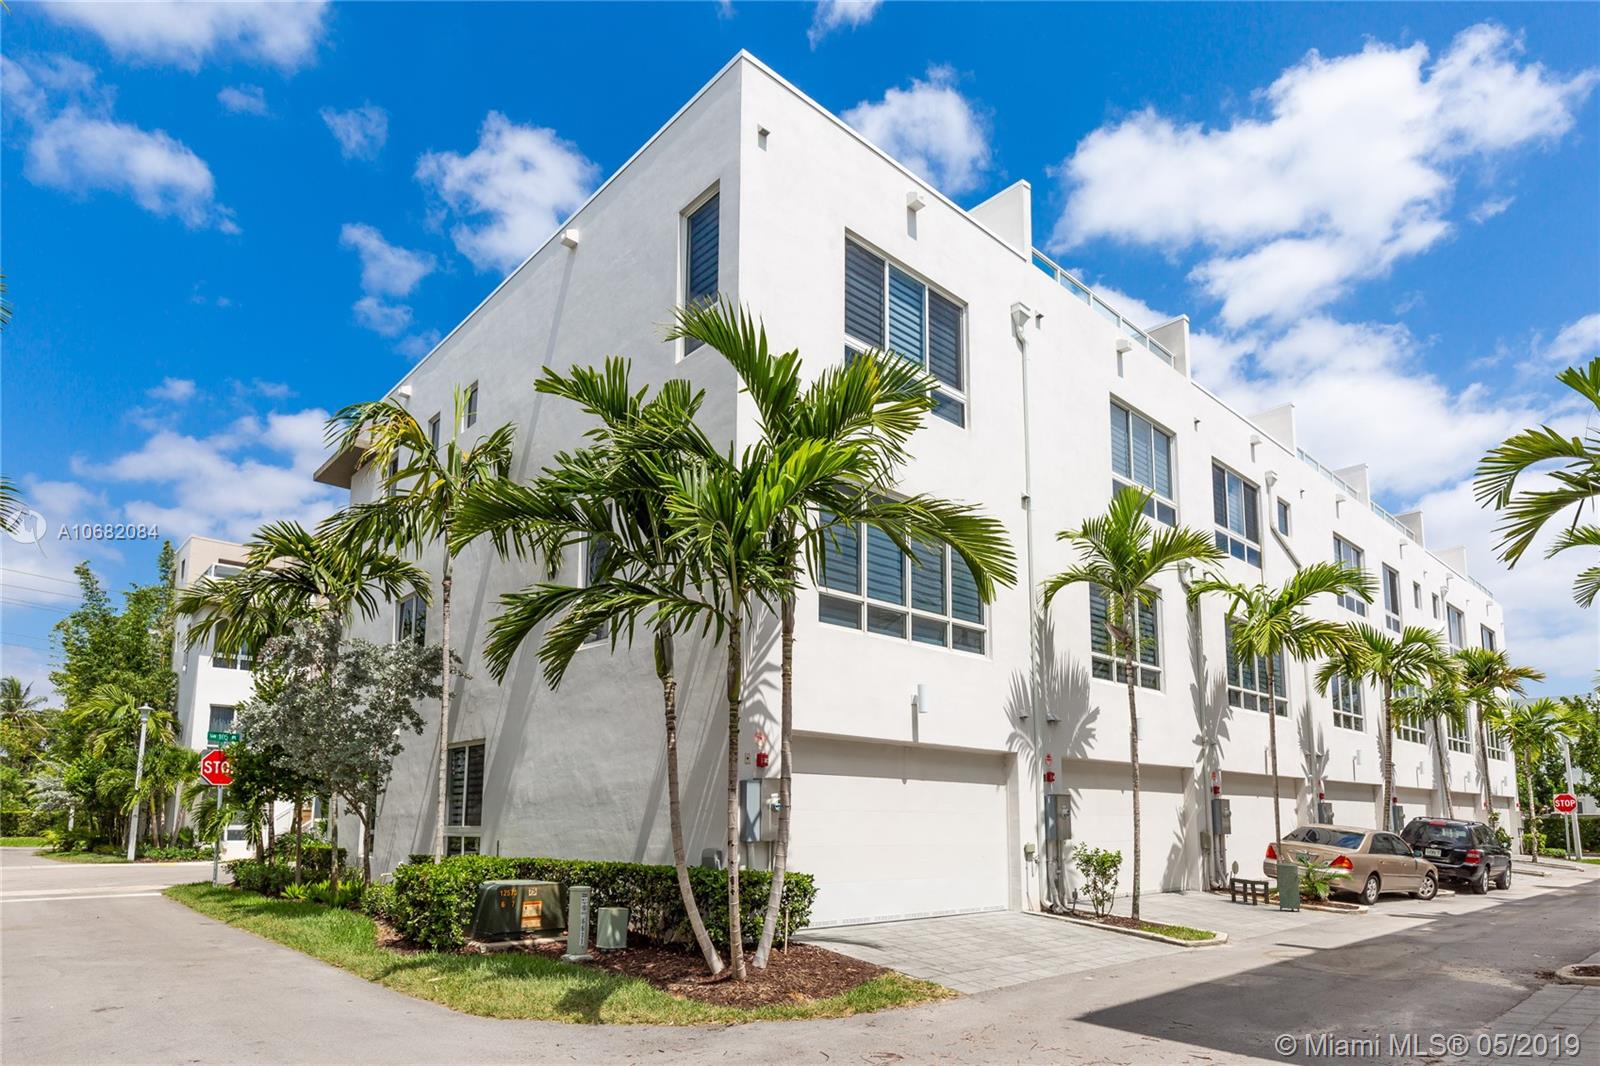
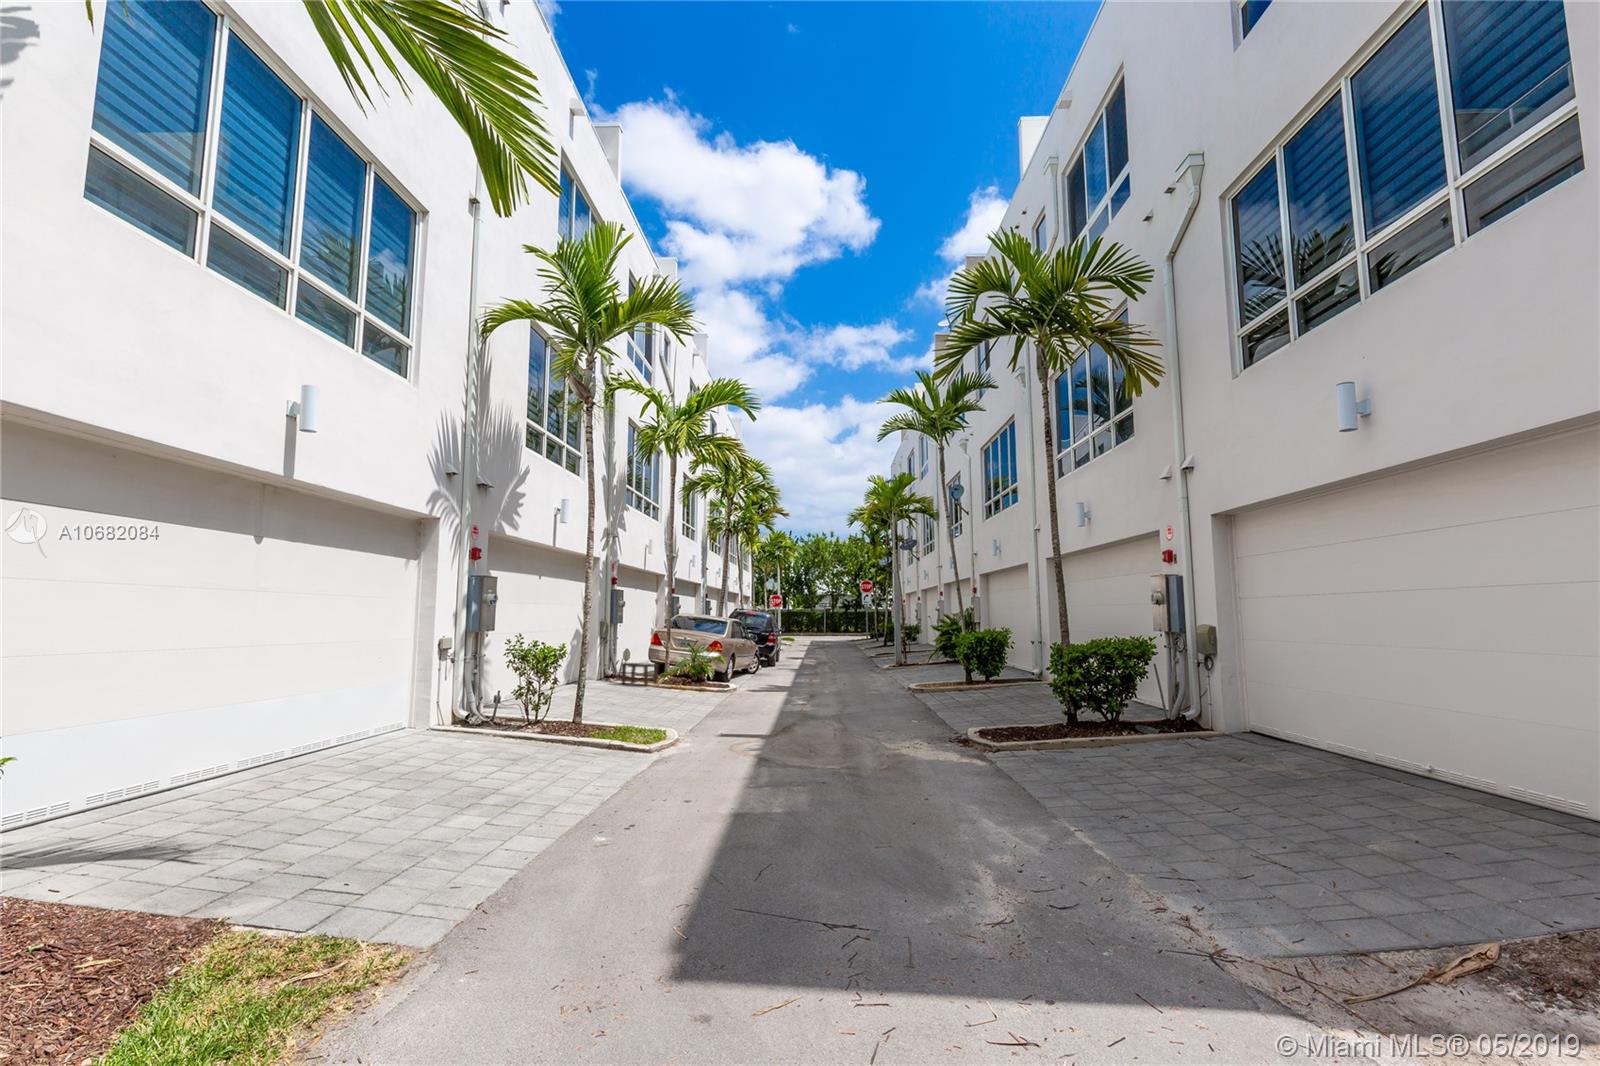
trash can: present [1276,861,1301,912] -> none [673,644,692,690]

